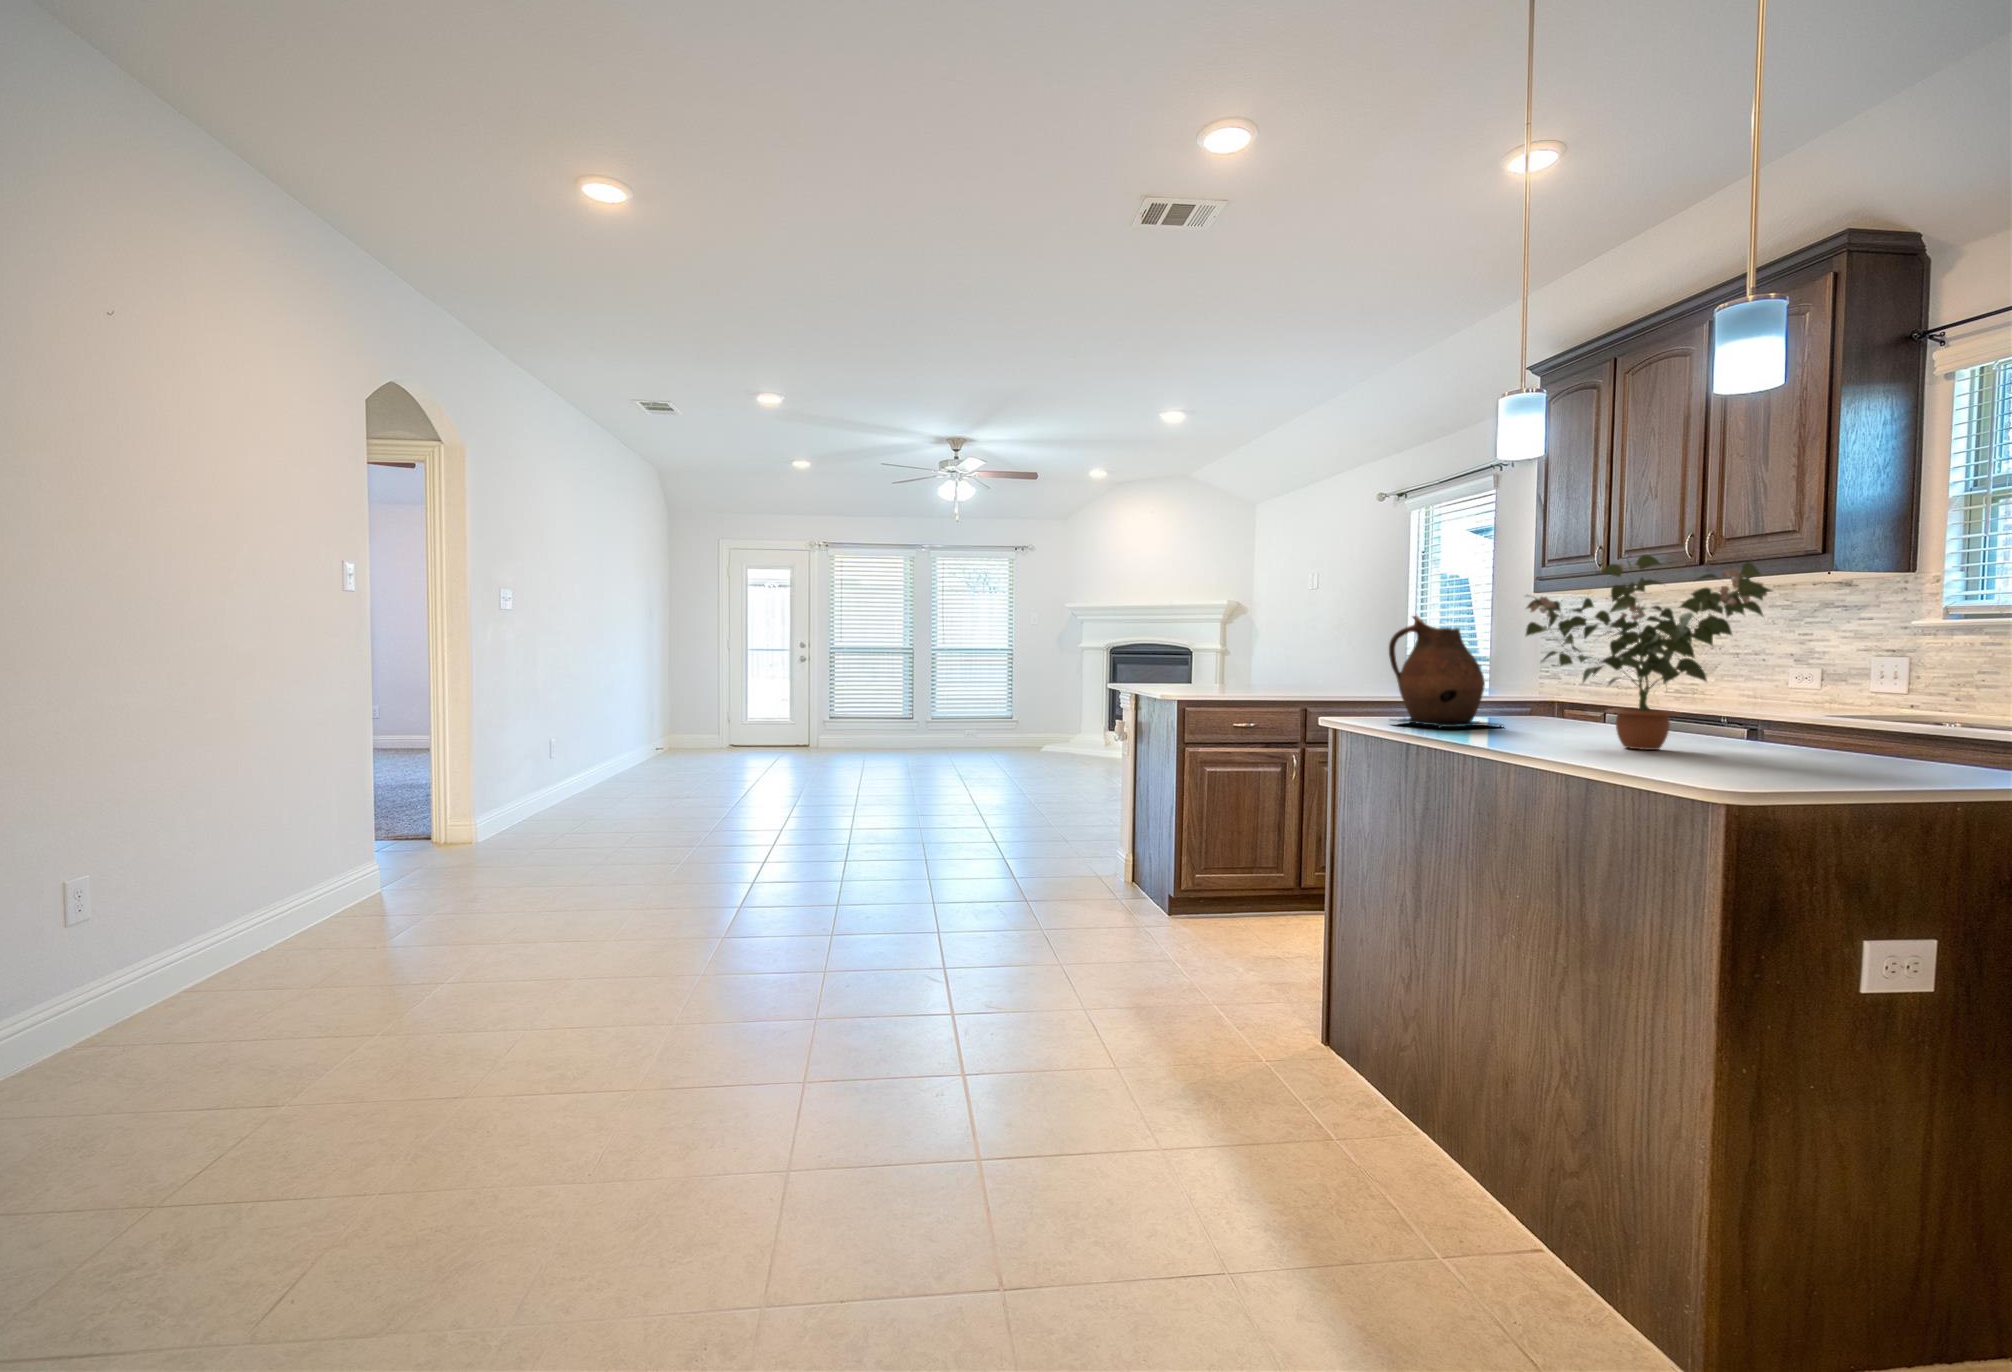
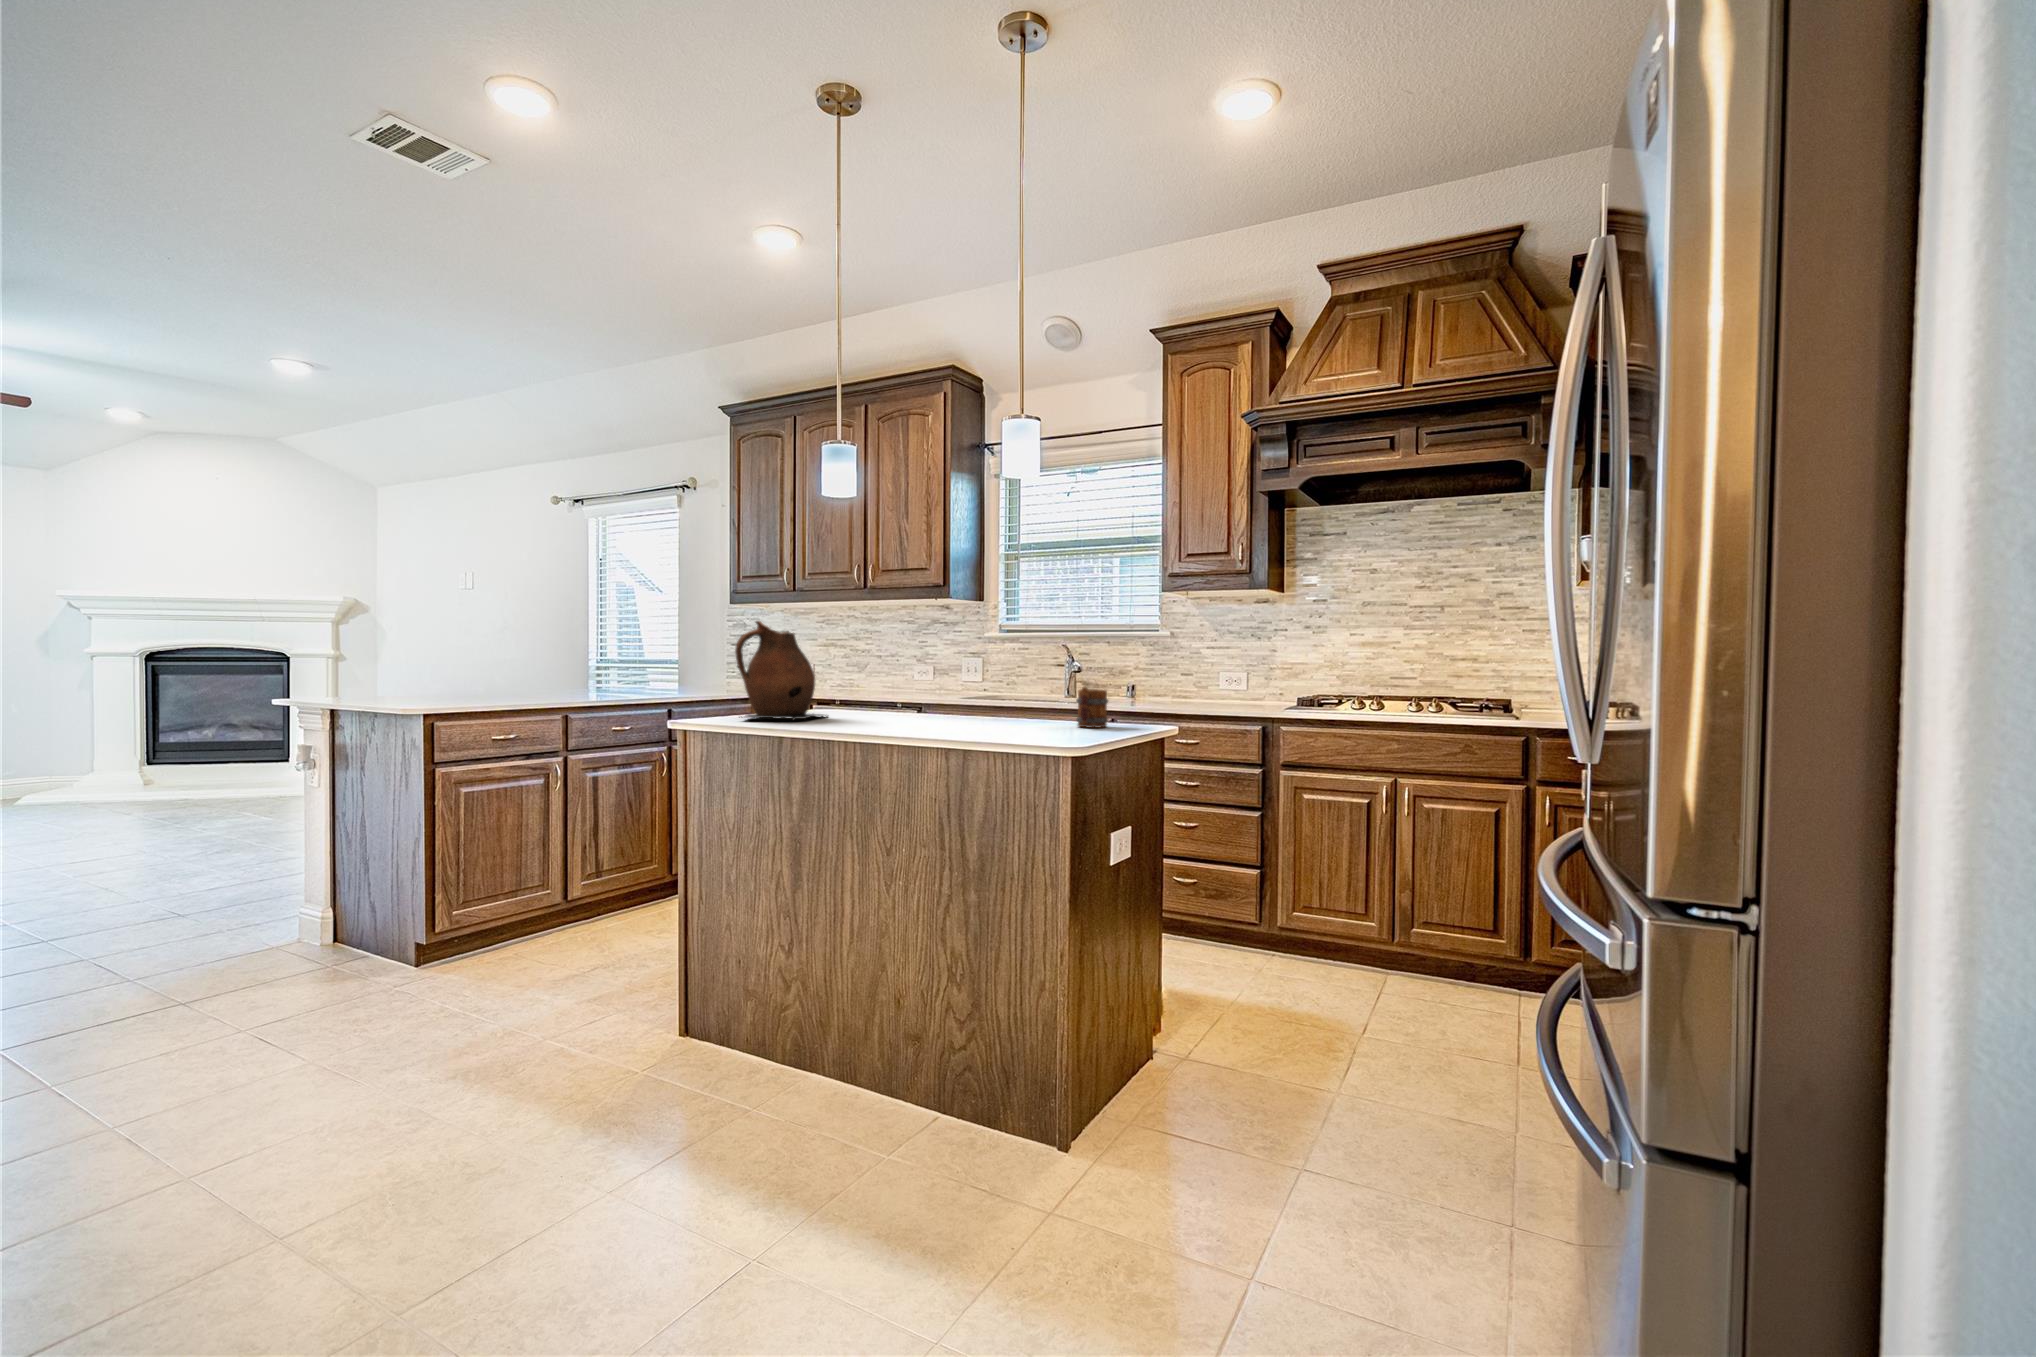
potted plant: present [1526,555,1771,750] -> none [865,581,1027,723]
mug: none [1836,710,1919,780] -> present [1076,686,1108,728]

